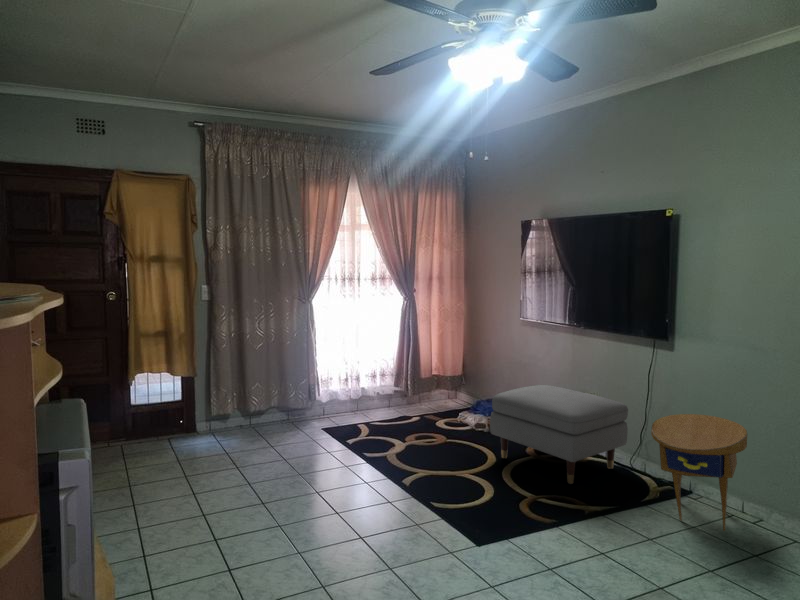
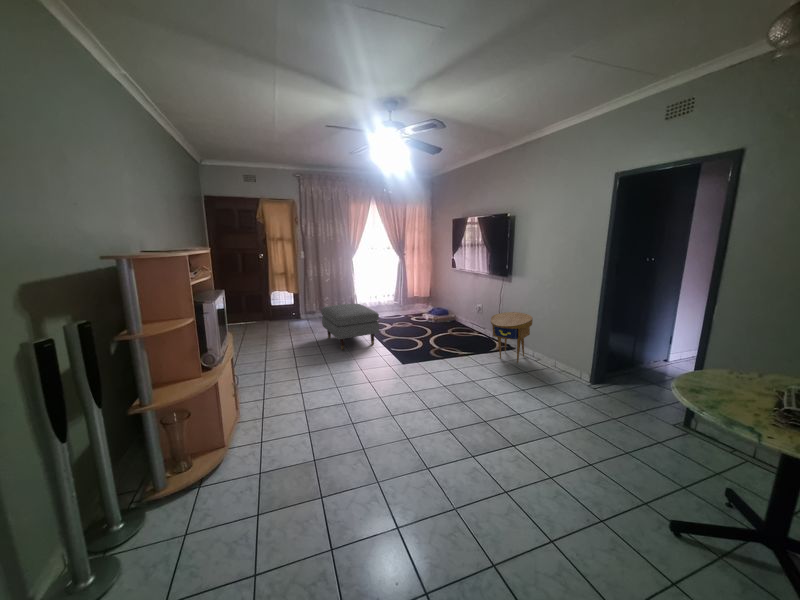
ottoman: present [490,385,628,484] -> present [322,304,379,350]

